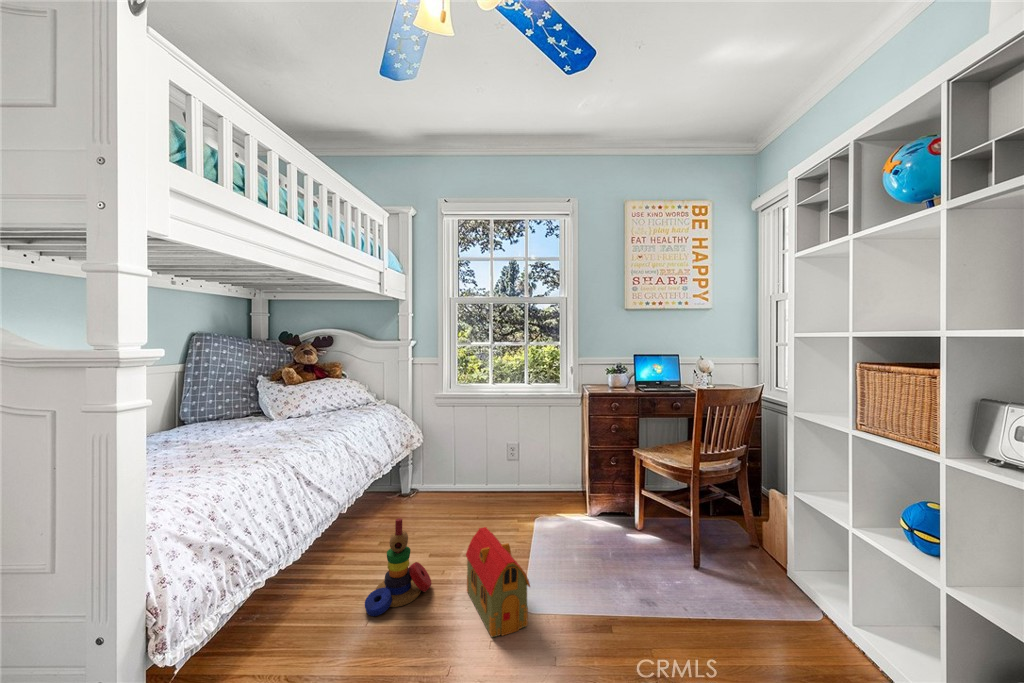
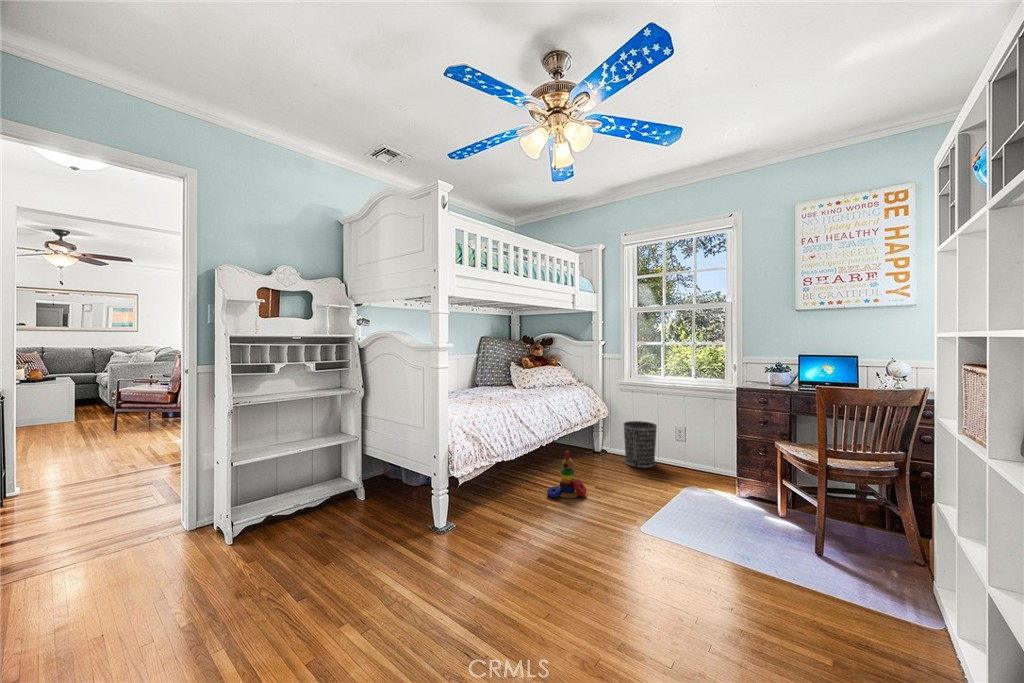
wastebasket: none [446,444,487,508] -> present [624,421,657,468]
toy house: present [466,527,530,637] -> none [603,466,630,524]

